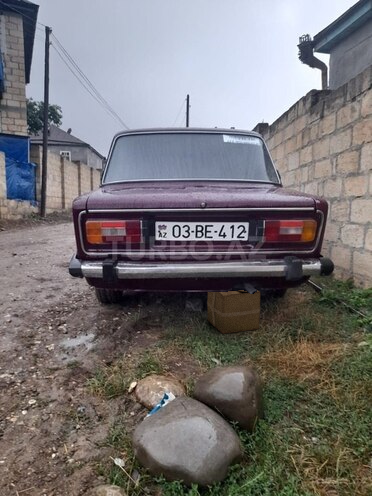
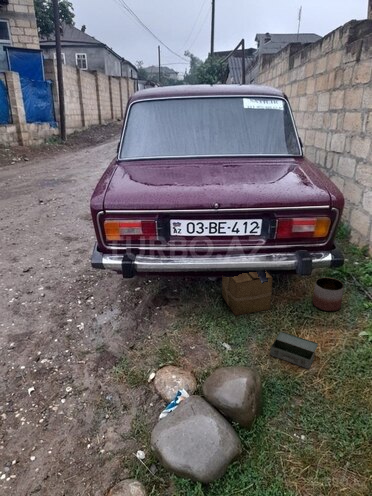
planter: none [303,296,334,329] -> present [313,277,344,311]
toolbox: none [265,341,315,375] -> present [270,332,318,369]

